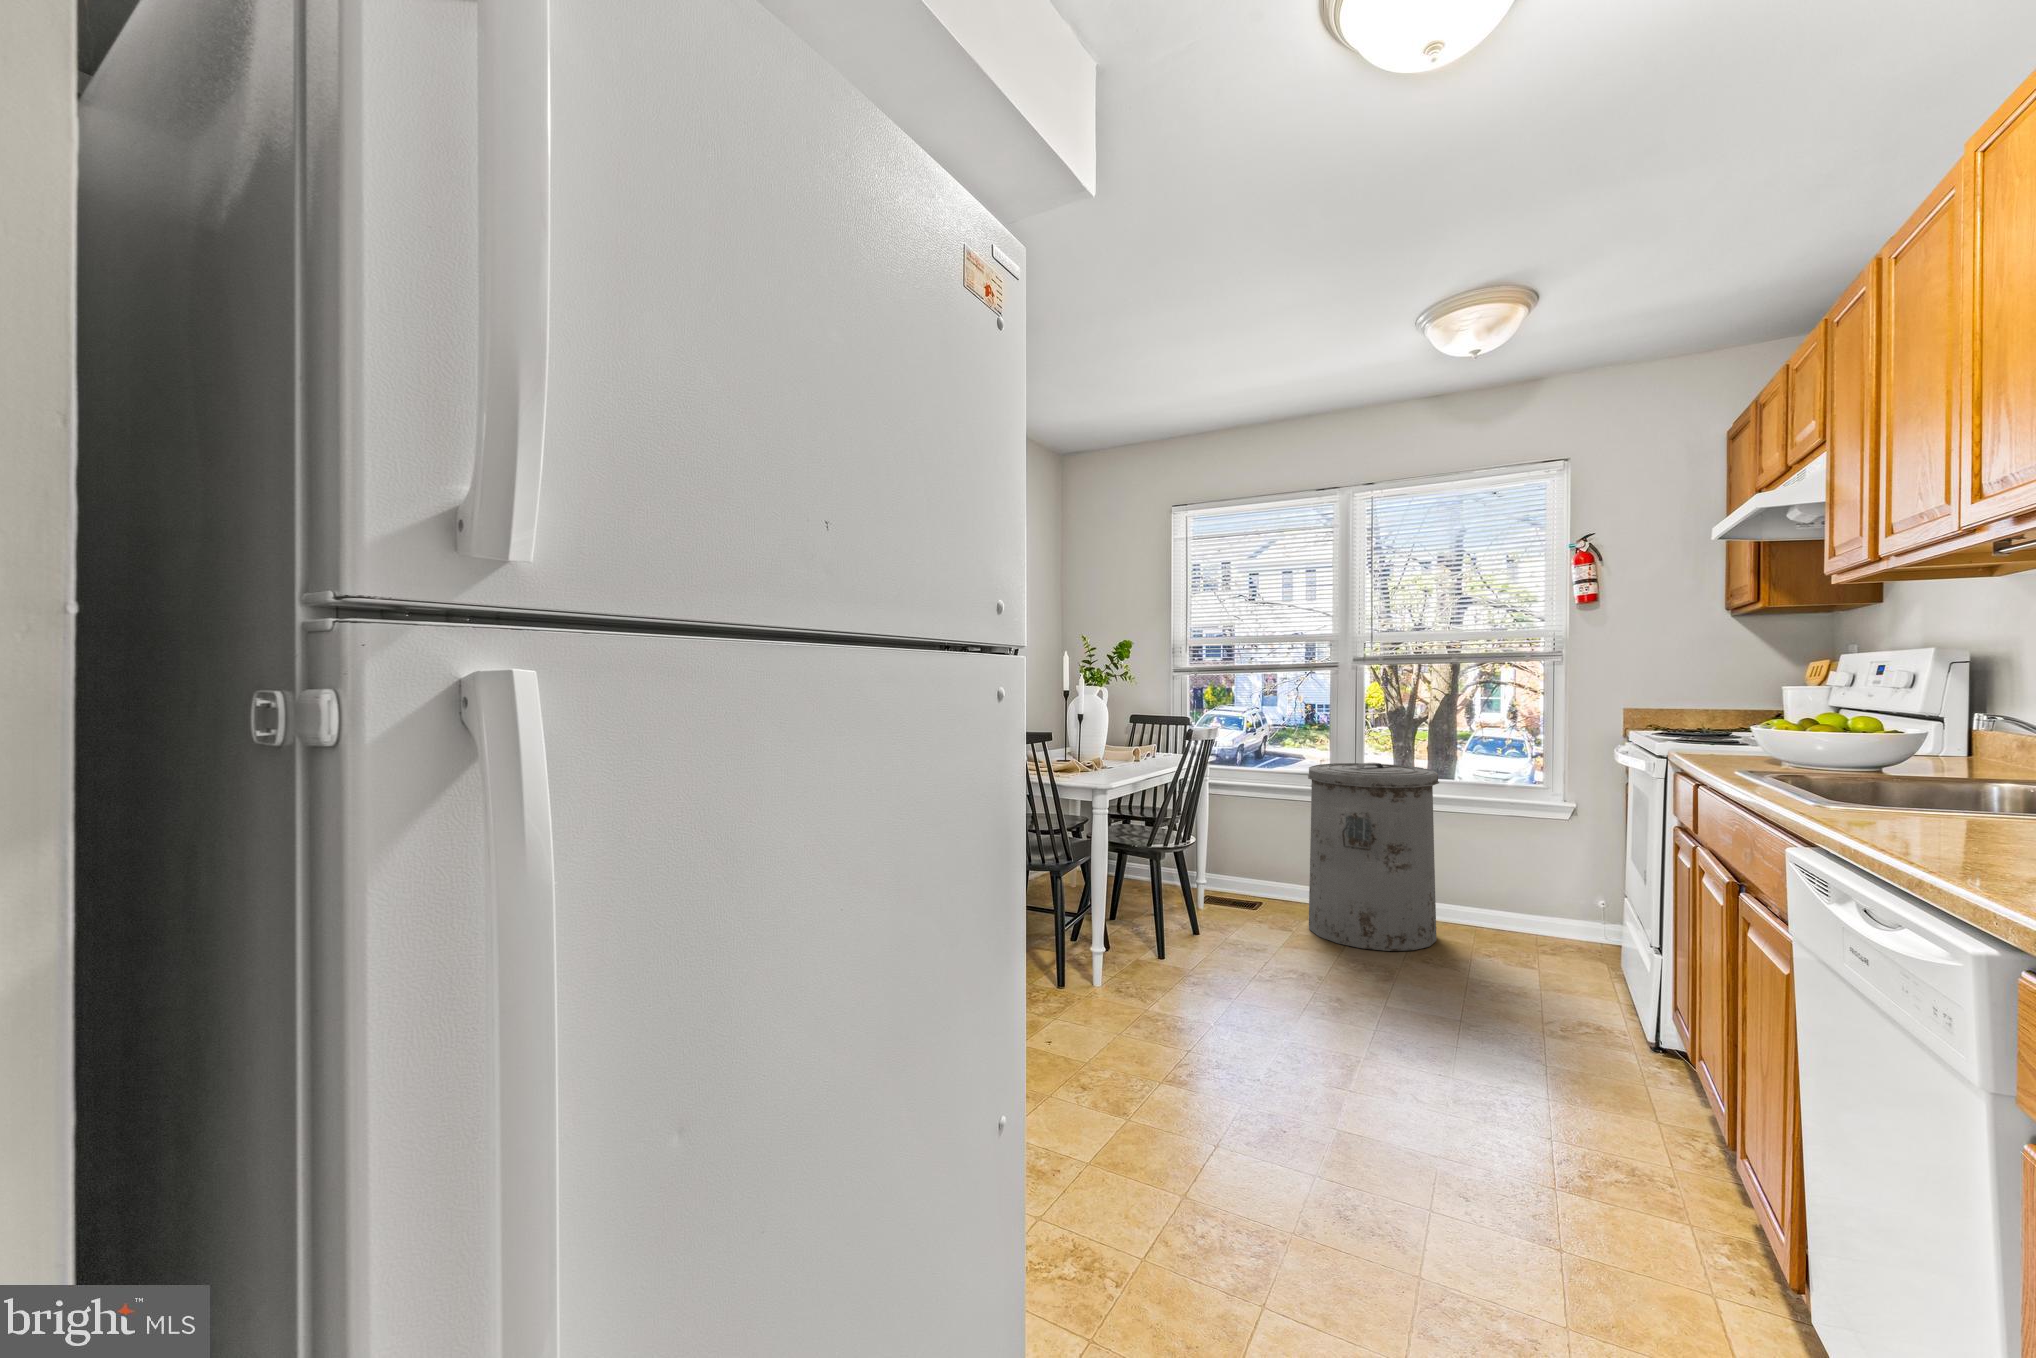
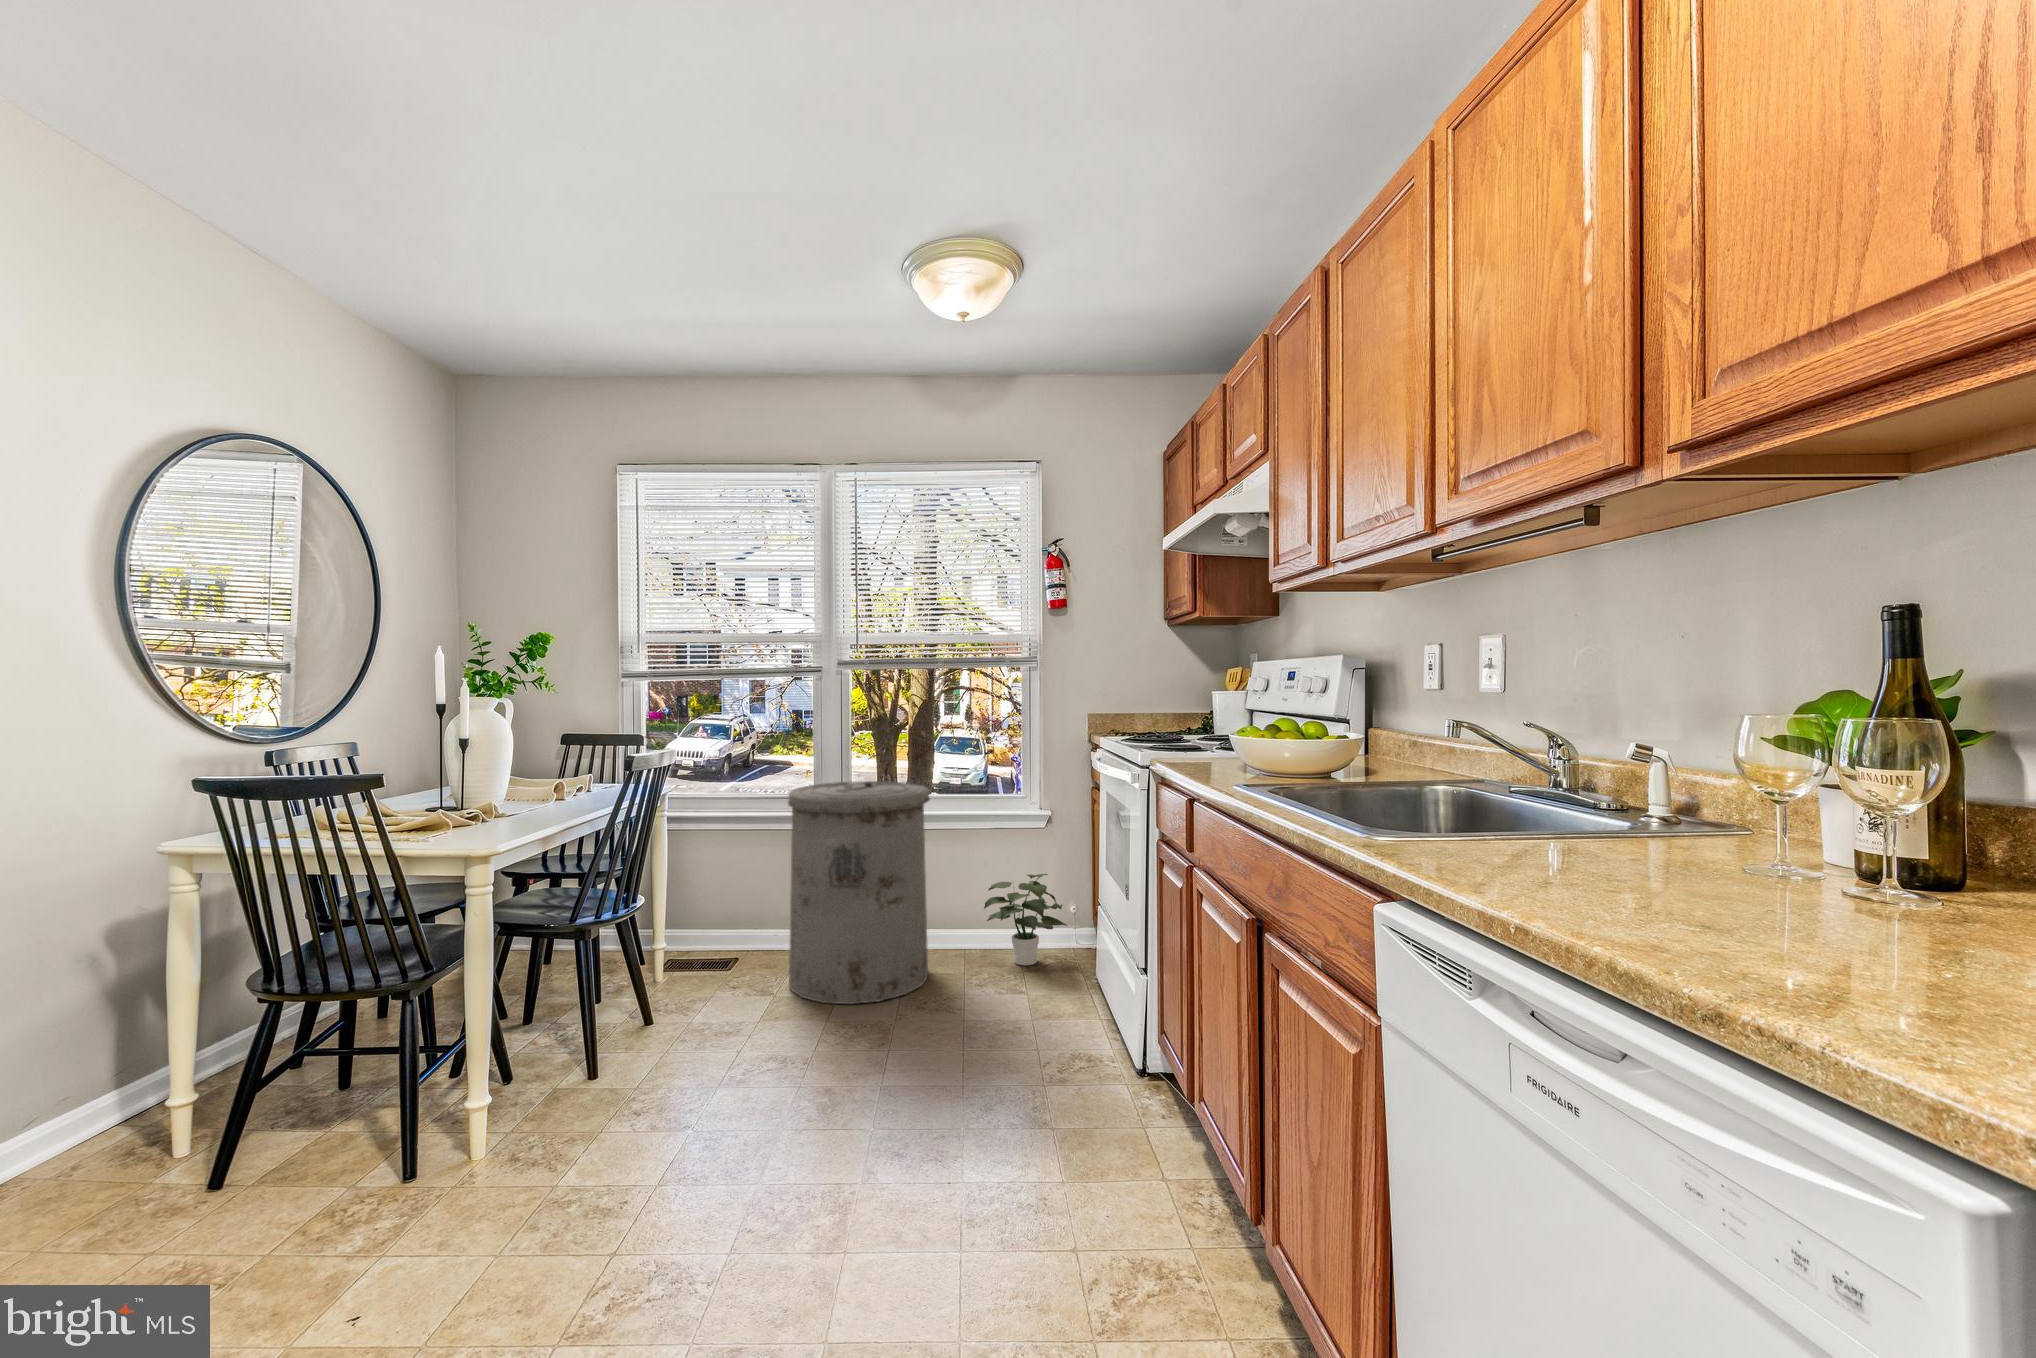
potted plant: none [1495,863,1591,949] -> present [984,874,1066,965]

